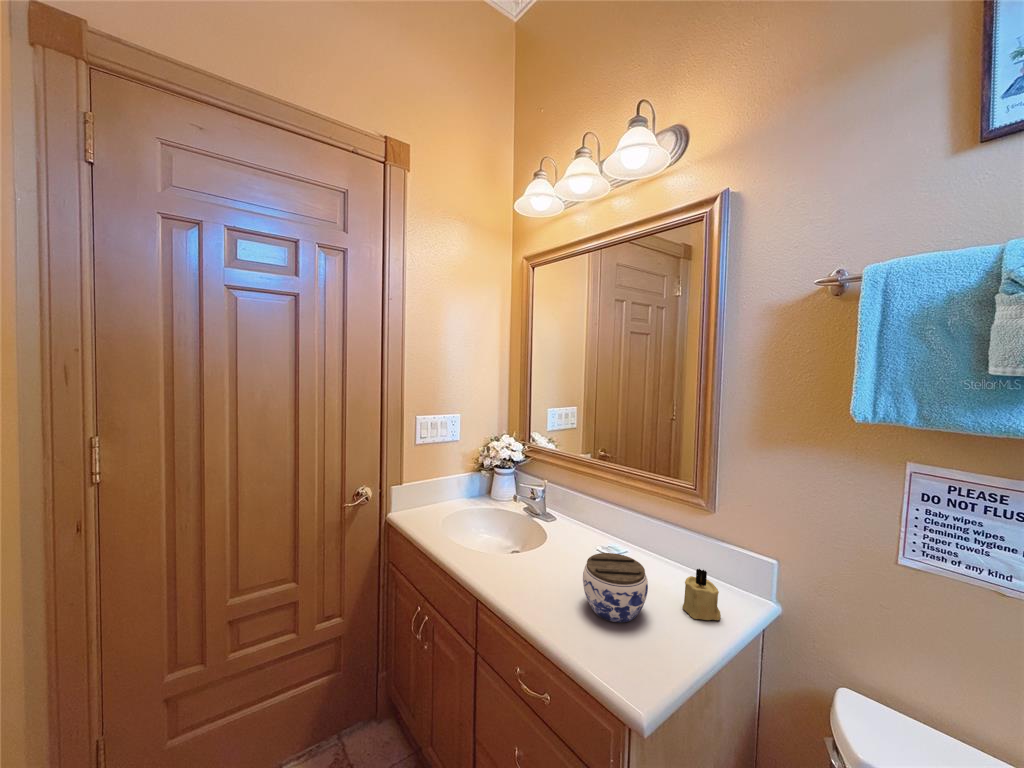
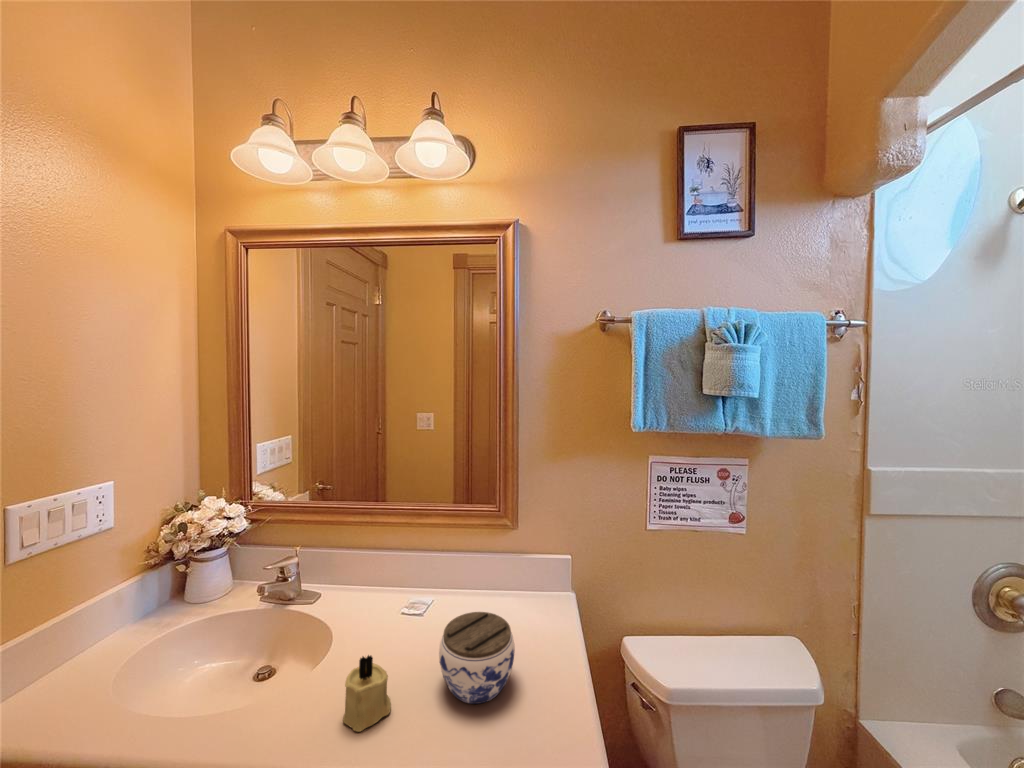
candle: present [682,569,721,620] -> present [343,655,391,732]

